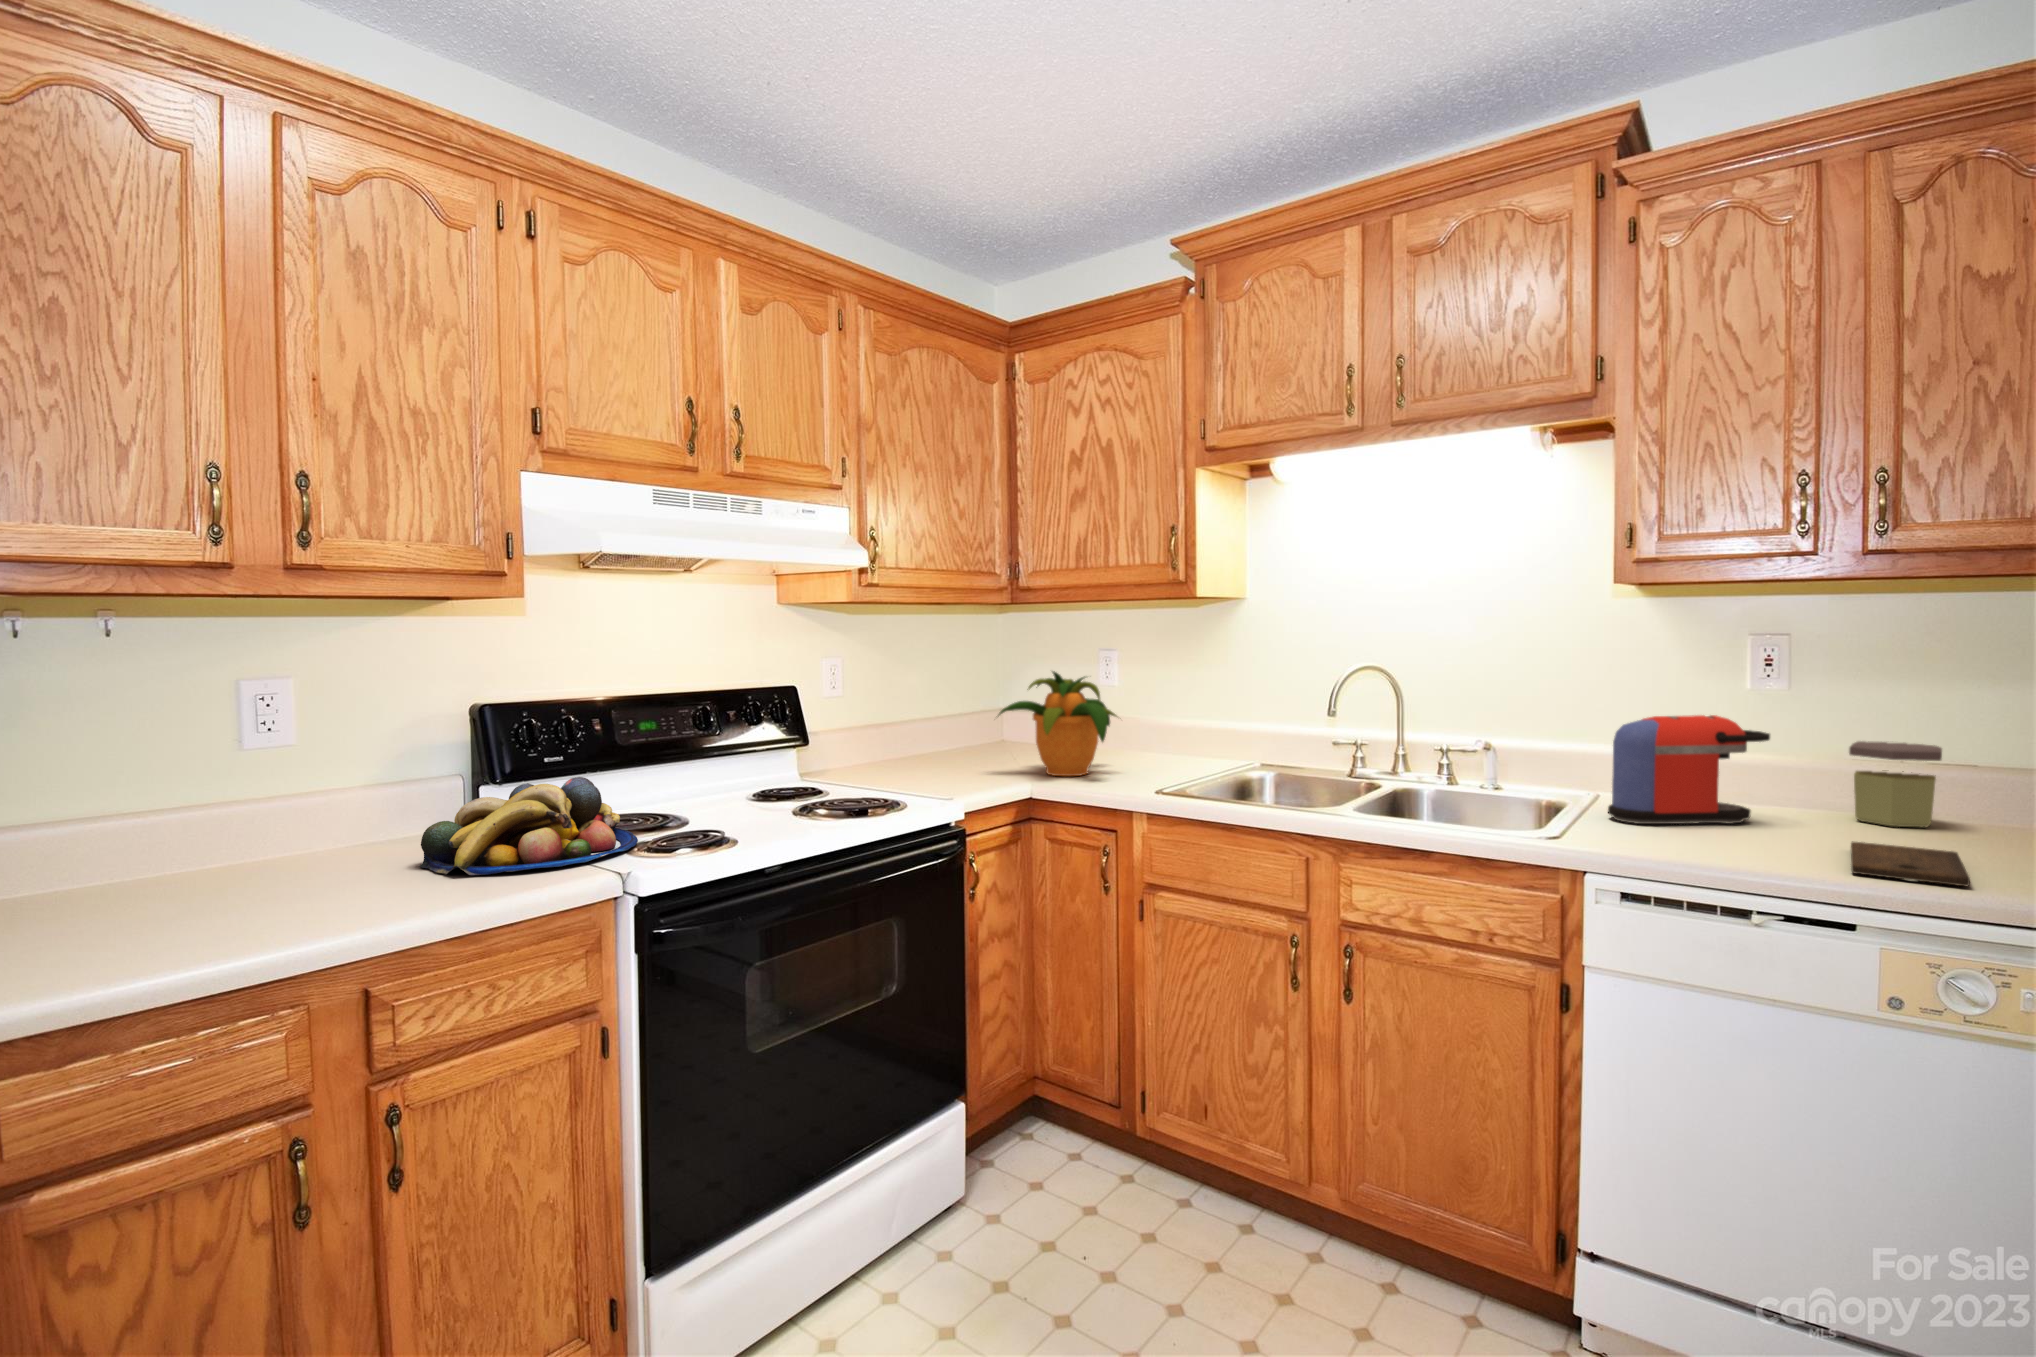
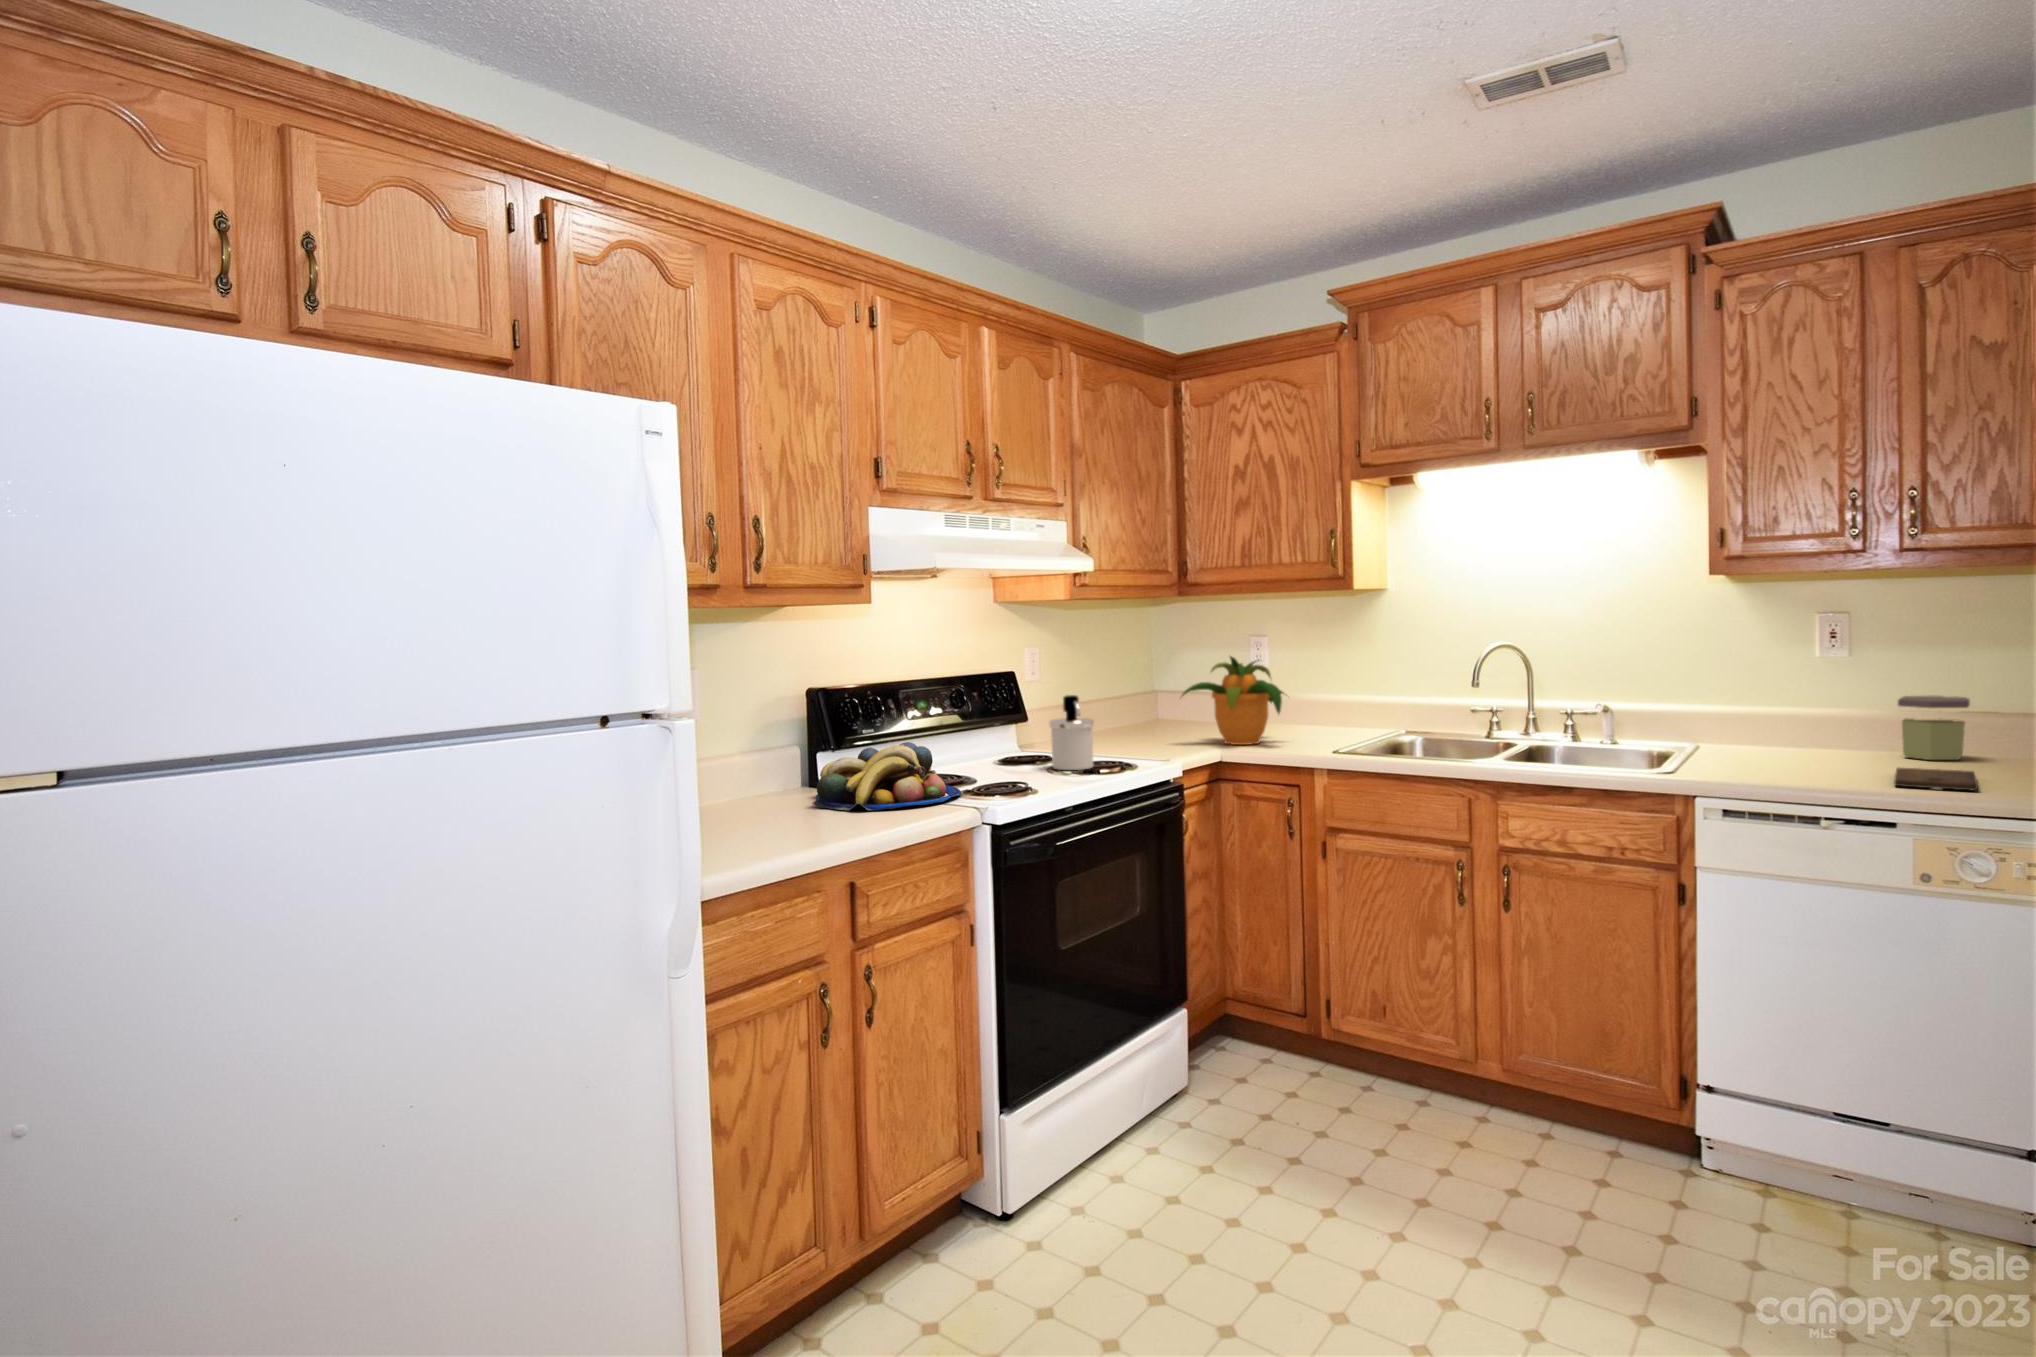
coffee maker: present [1608,715,1770,824] -> none [1708,677,1835,763]
soap dispenser: none [801,717,856,810] -> present [1049,695,1094,770]

